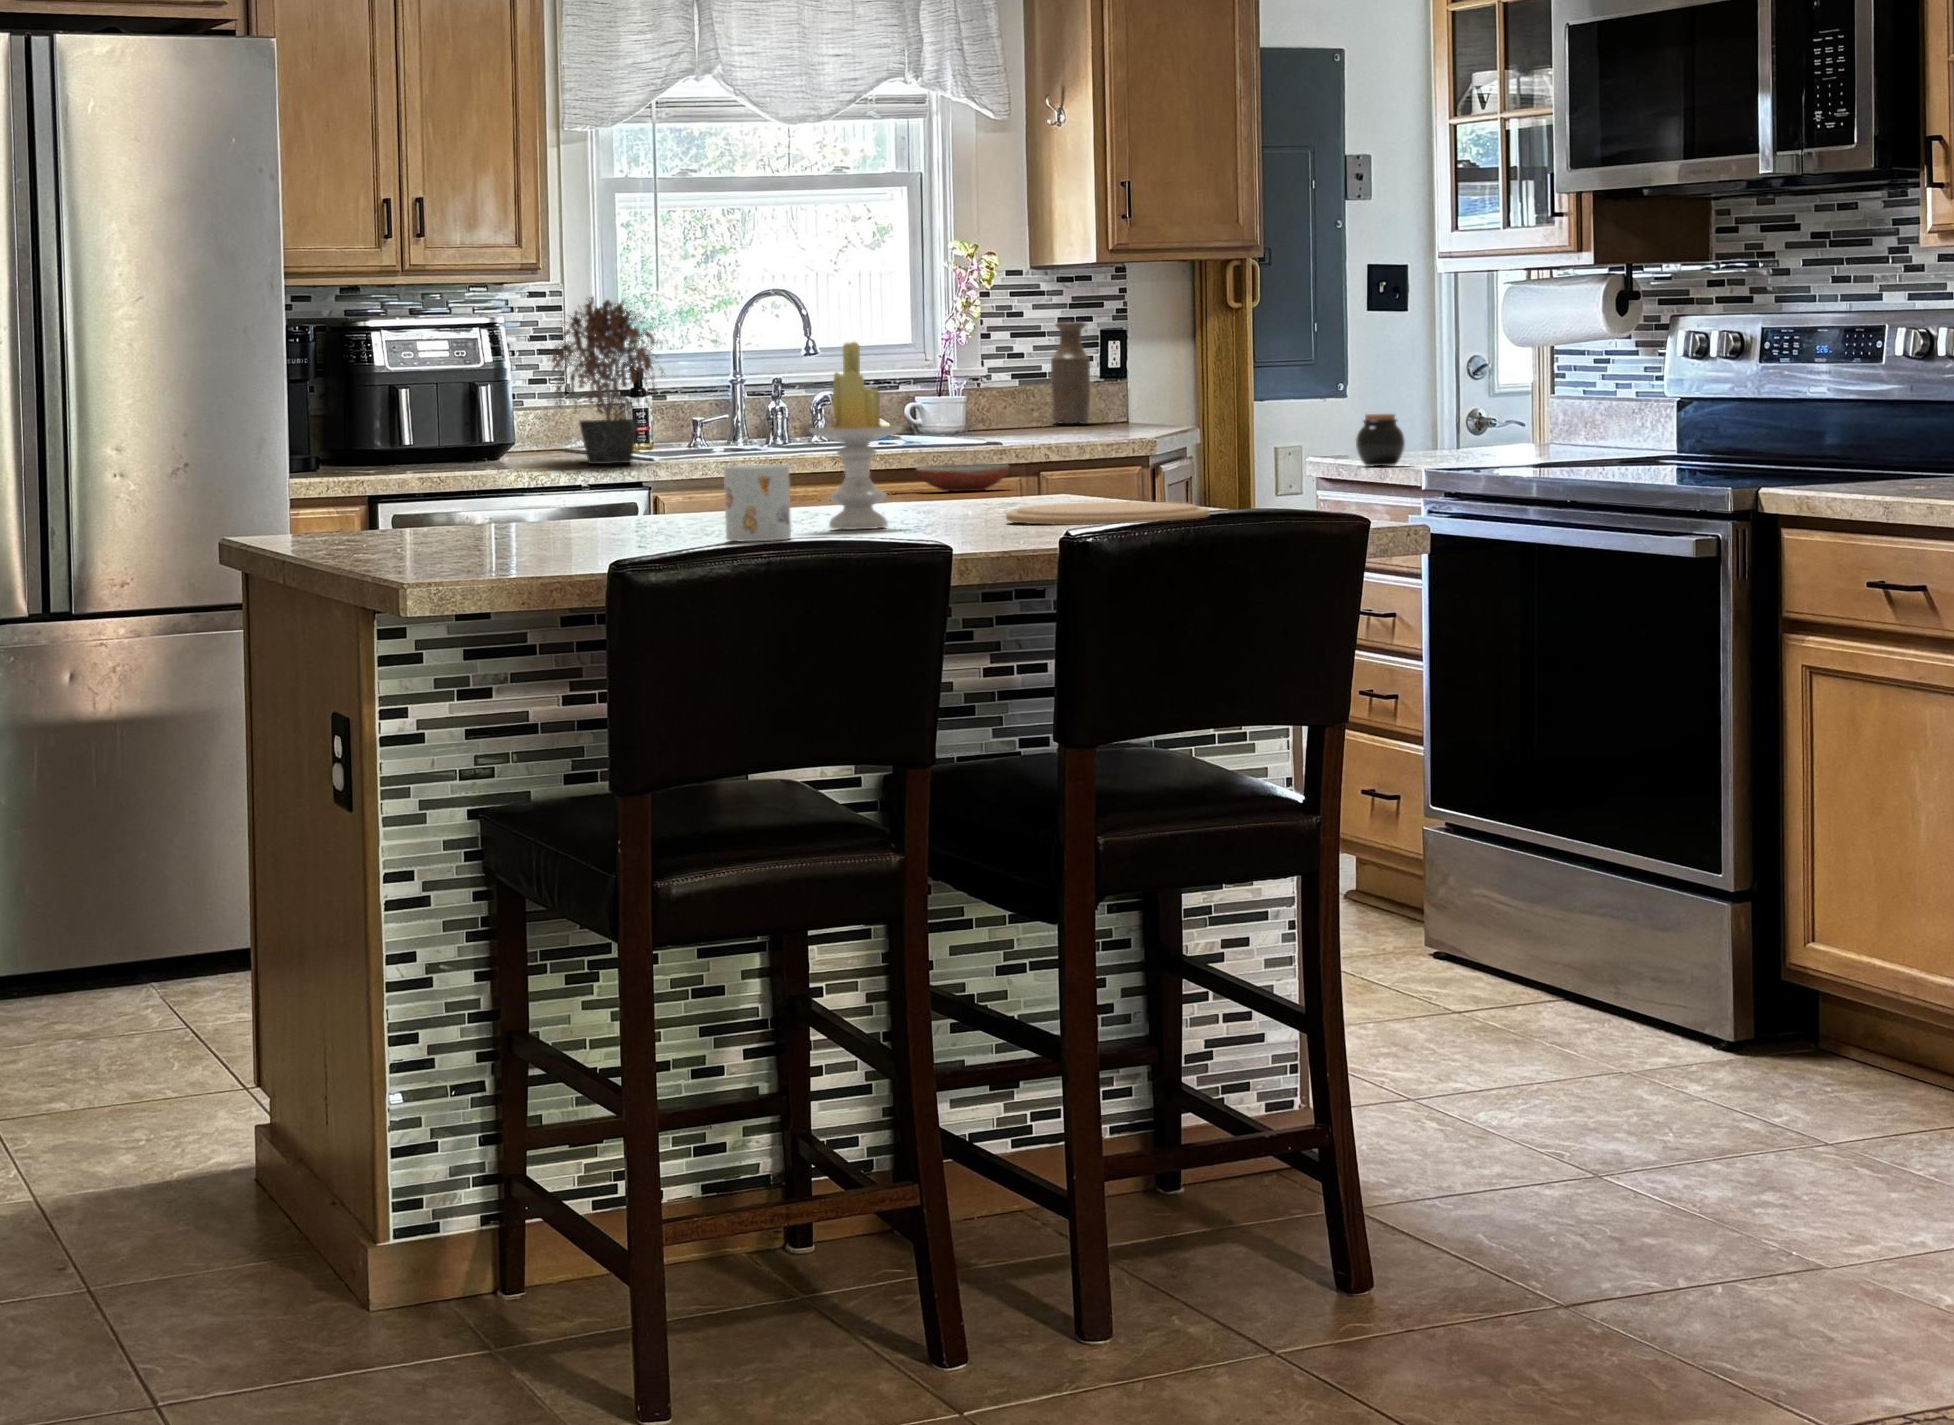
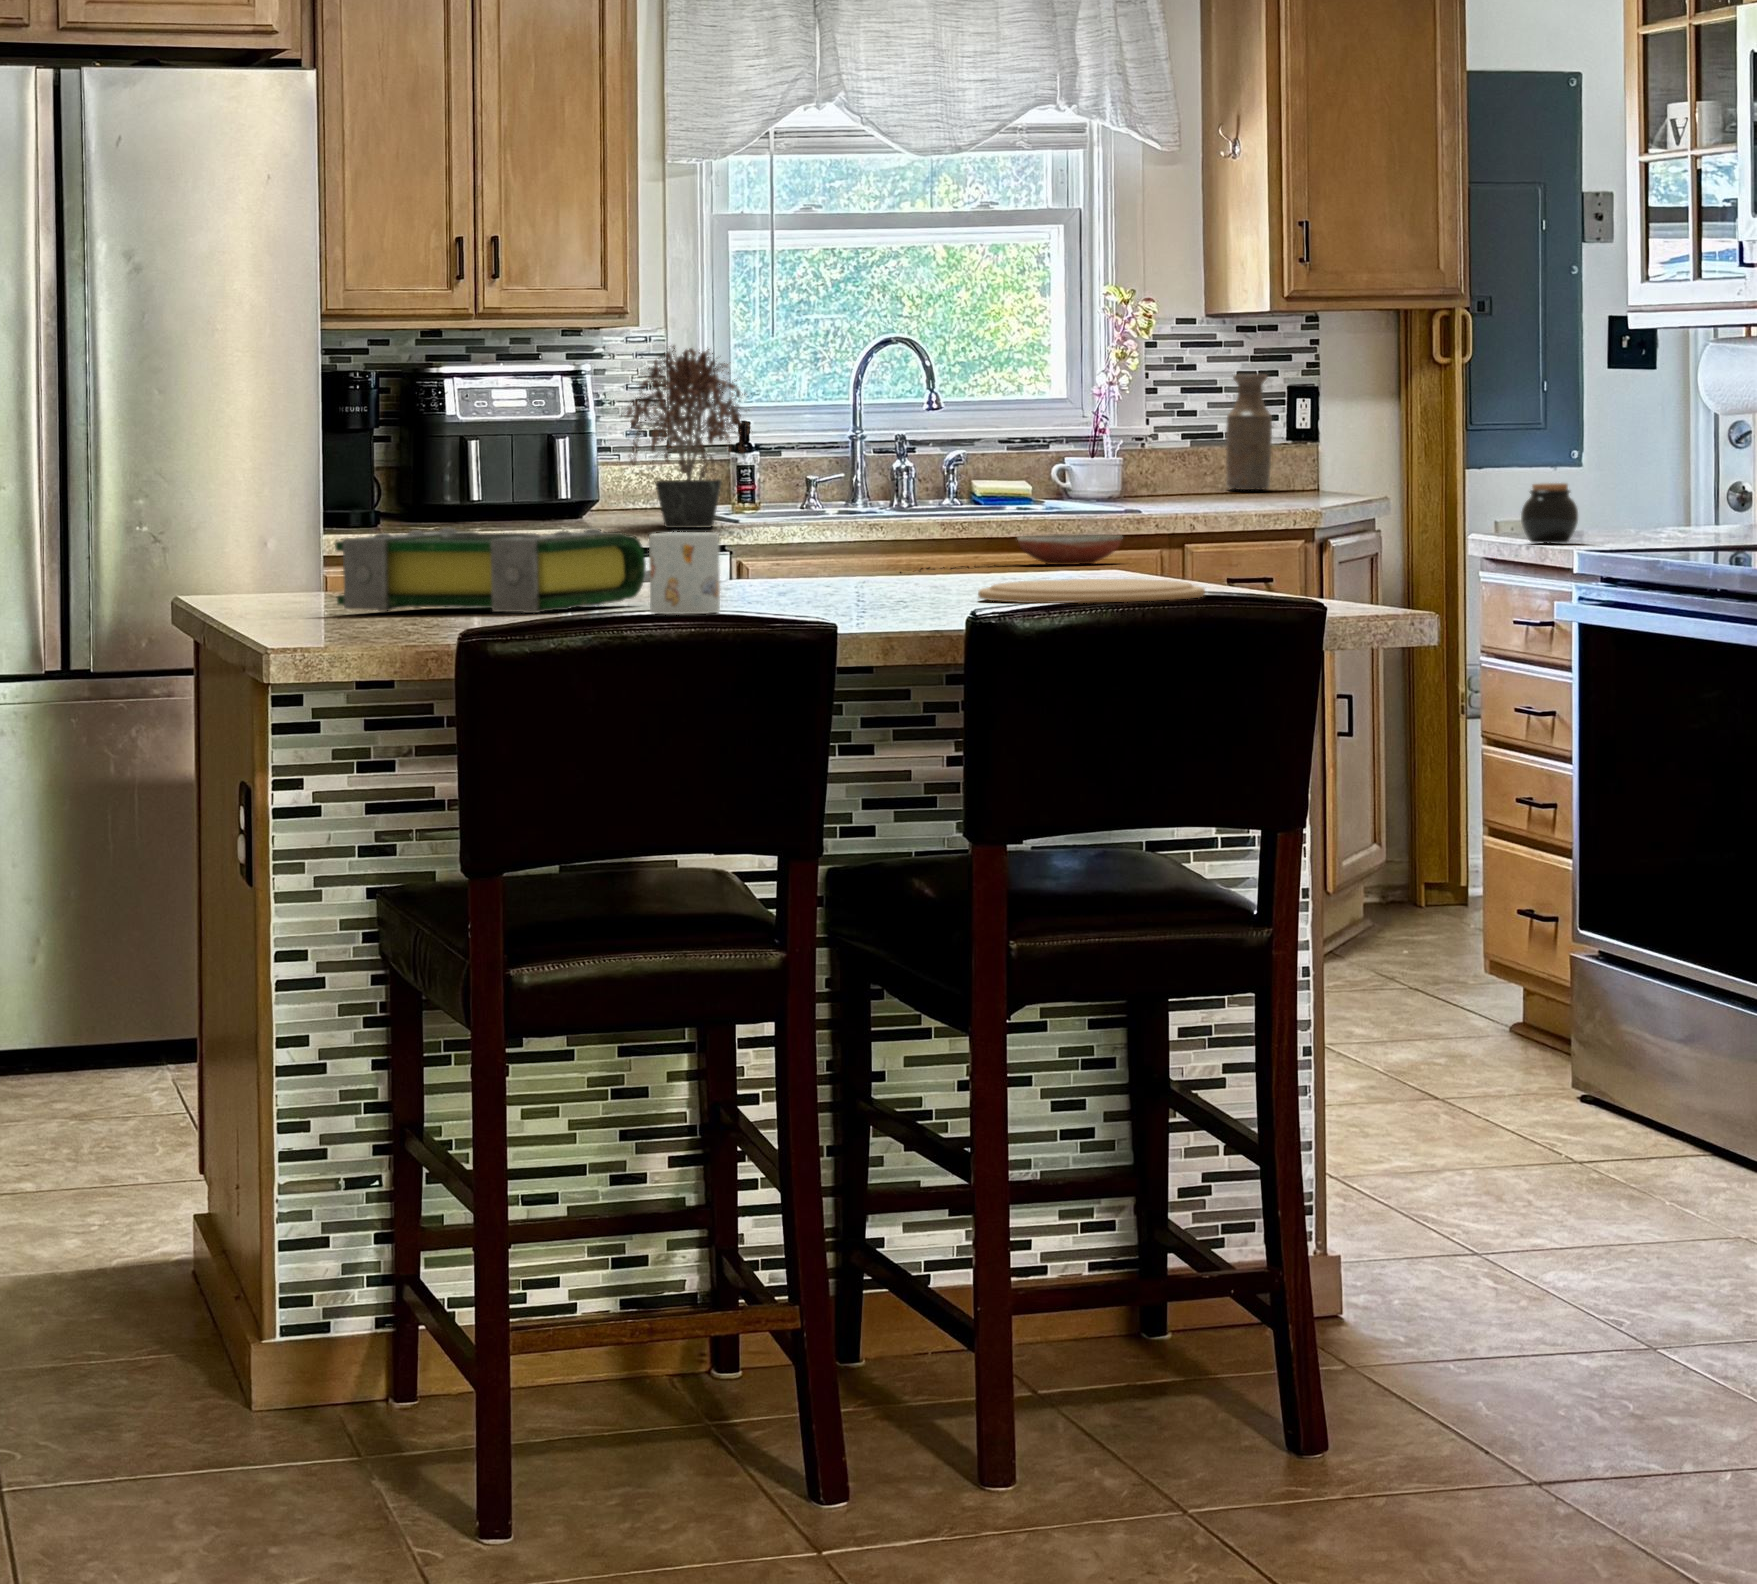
candle: present [809,342,903,529] -> none [769,400,871,604]
book: none [401,464,687,544] -> present [335,528,646,613]

